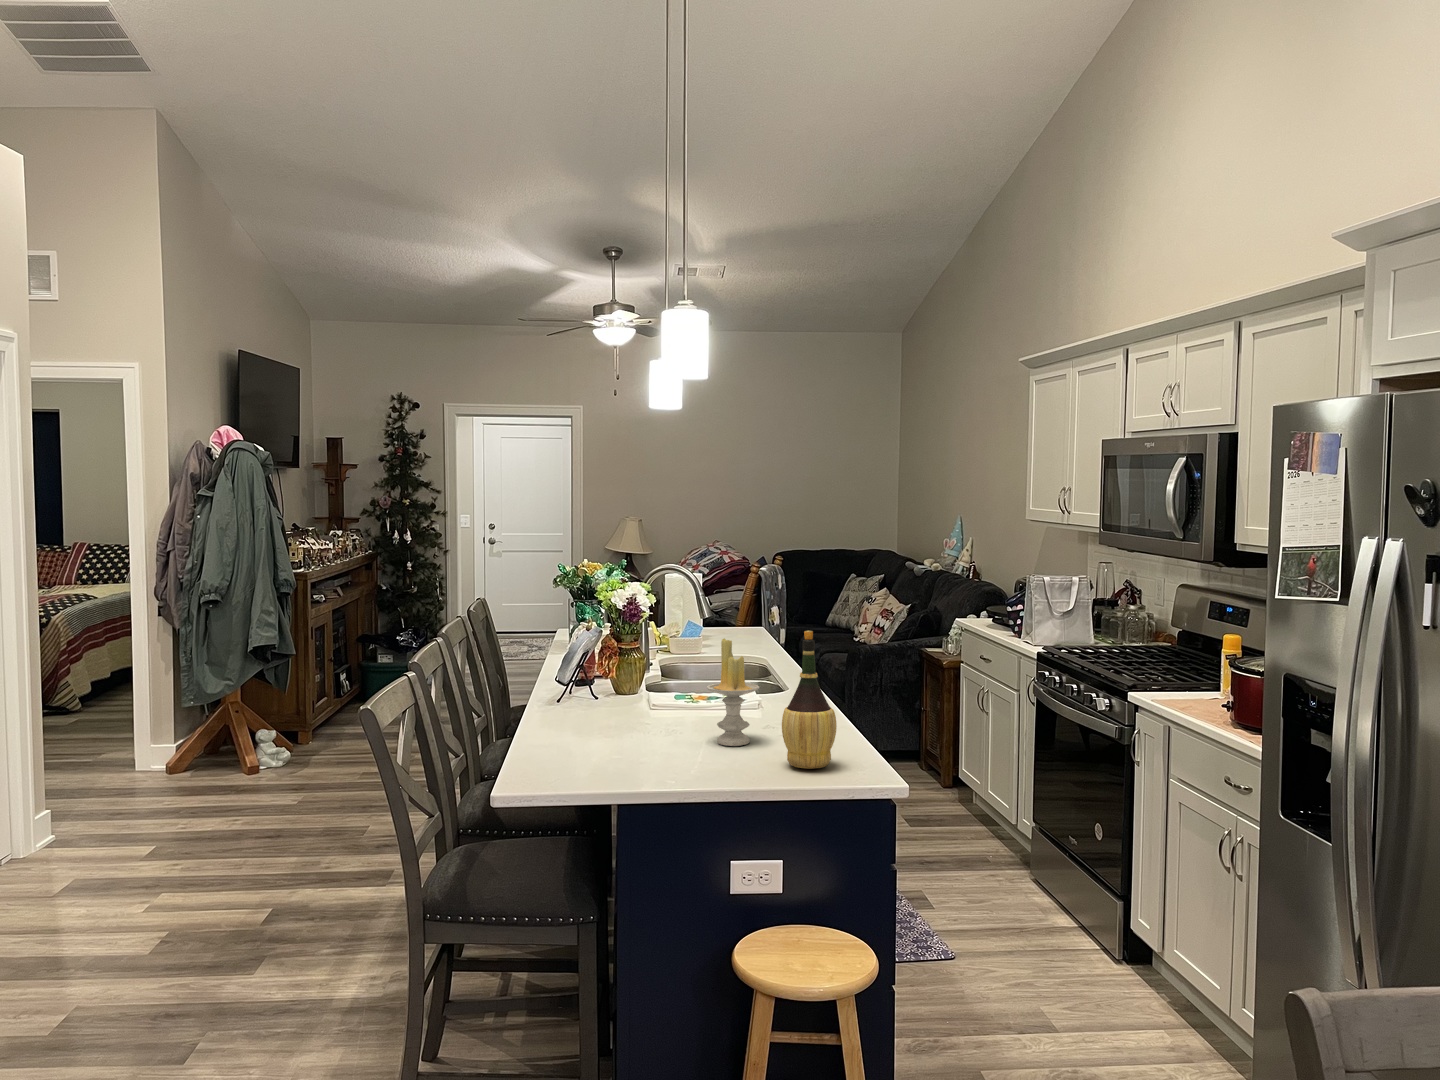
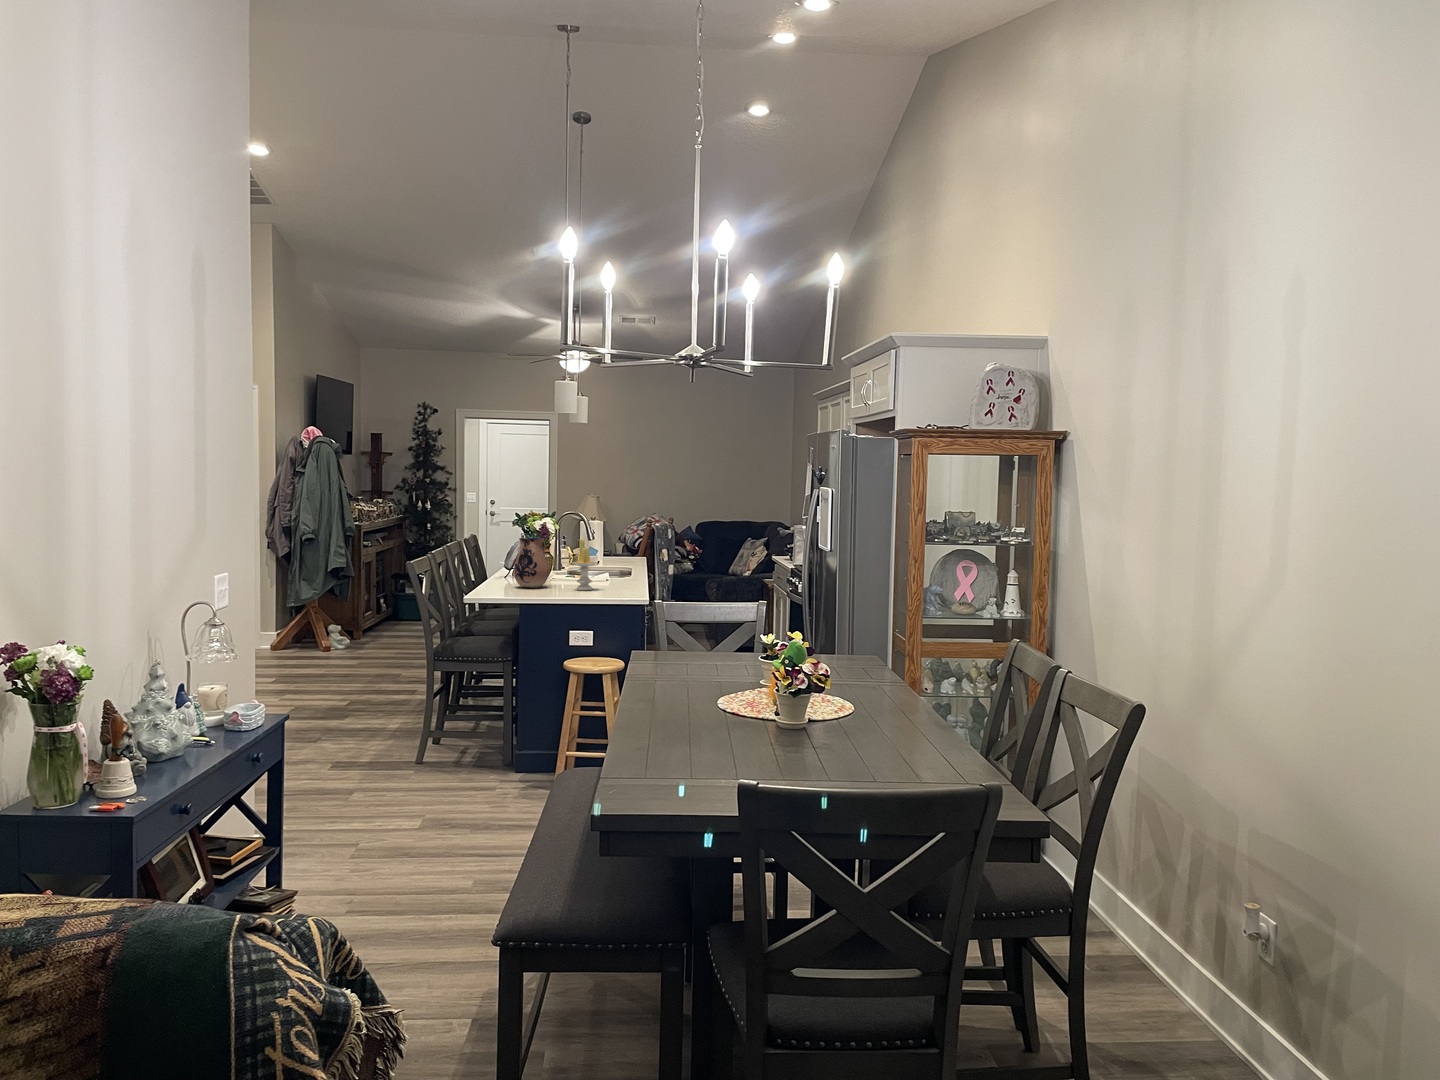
wine bottle: present [782,631,837,769] -> none [600,532,625,595]
ceramic pitcher: none [585,632,655,738] -> present [514,538,549,588]

